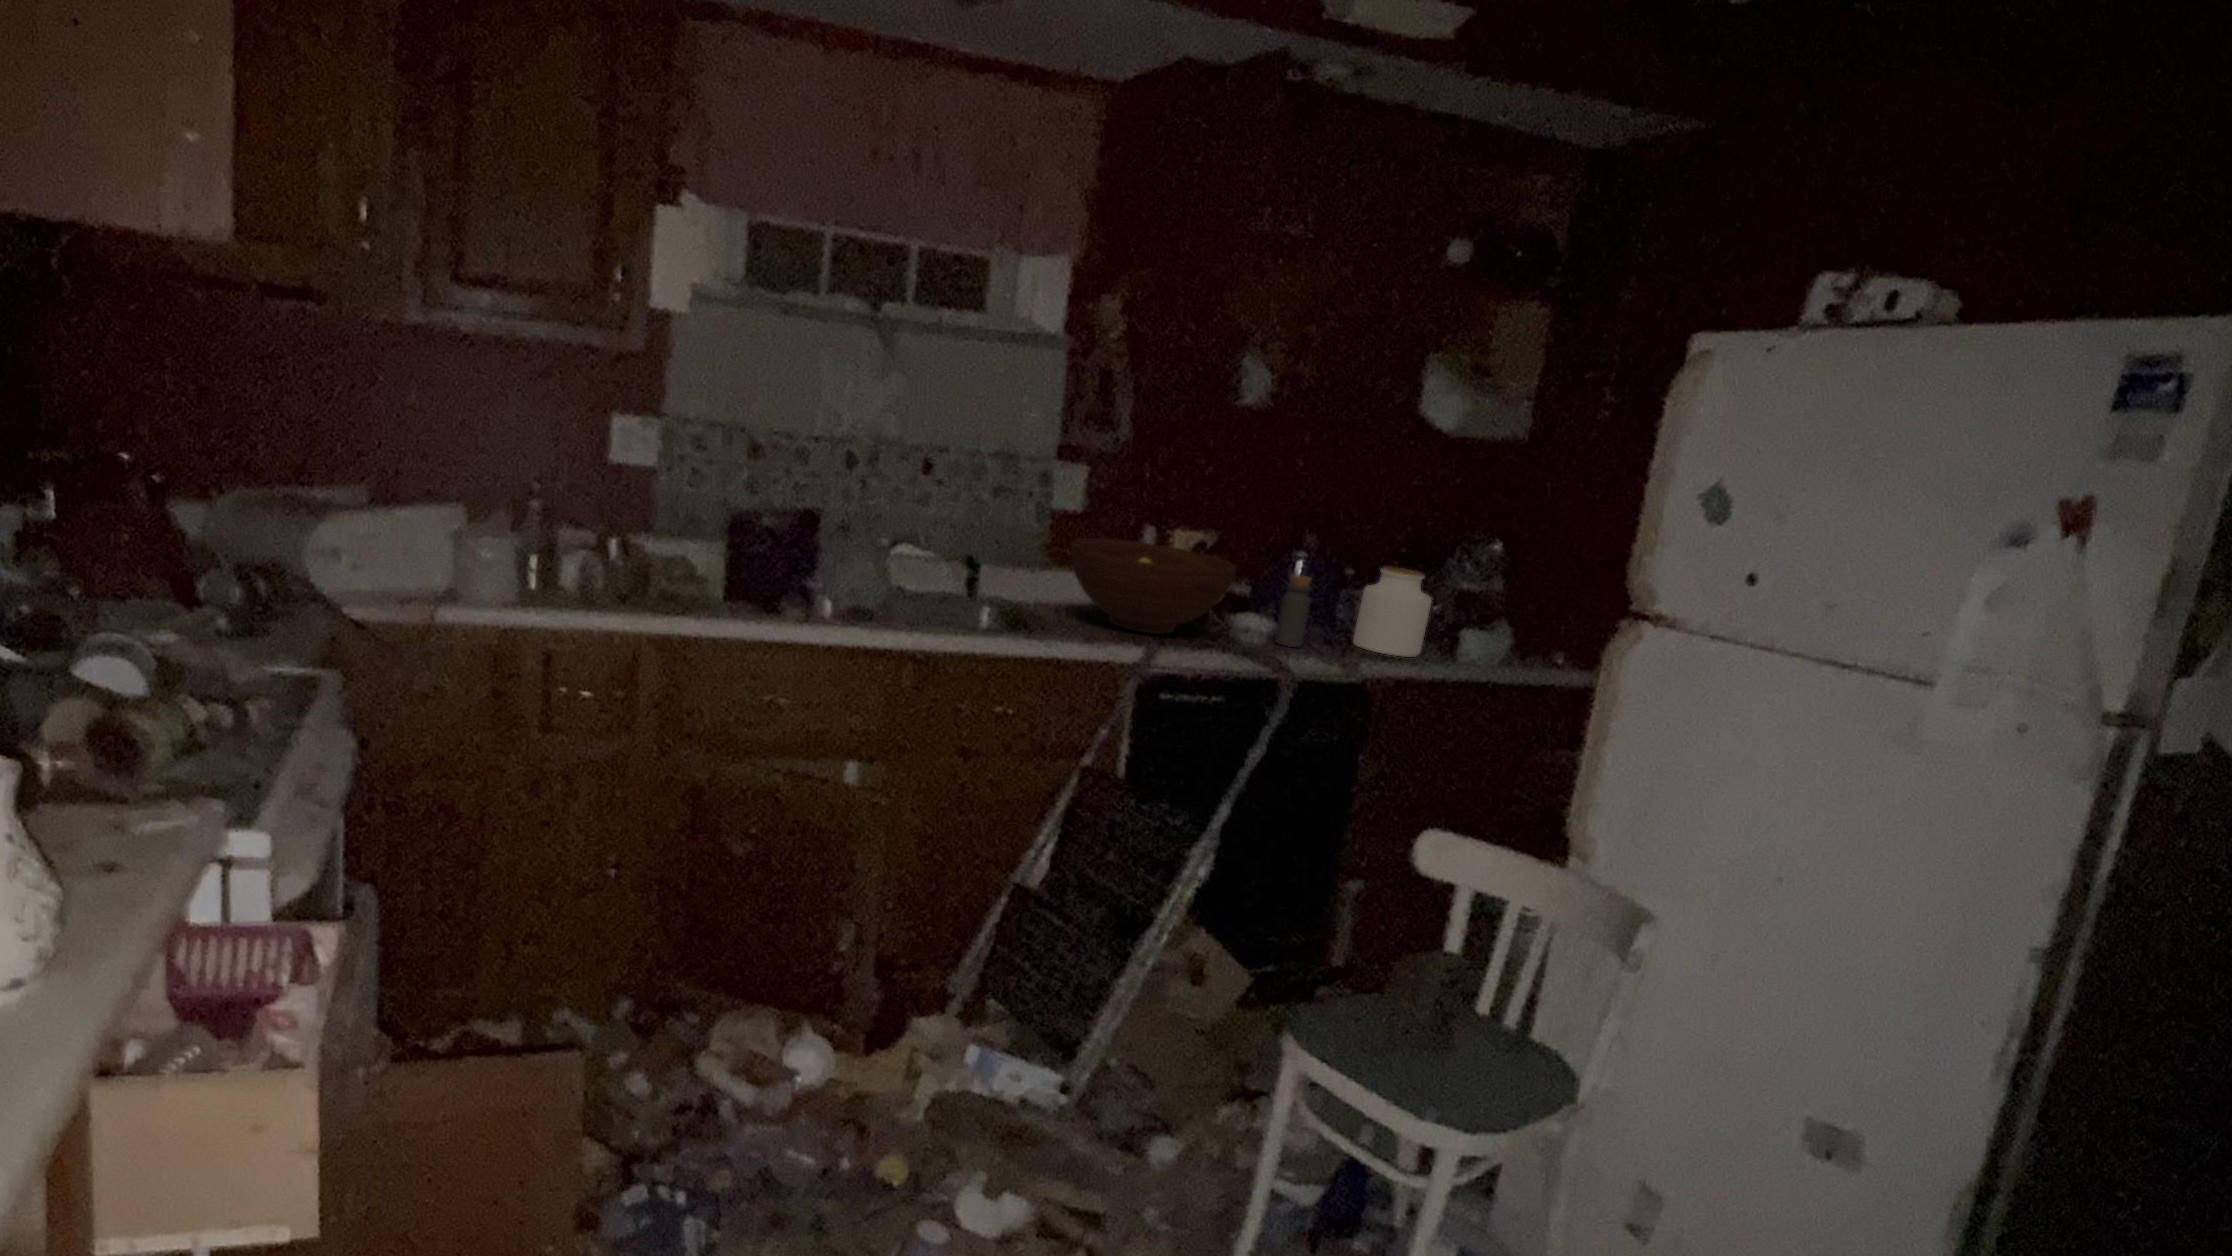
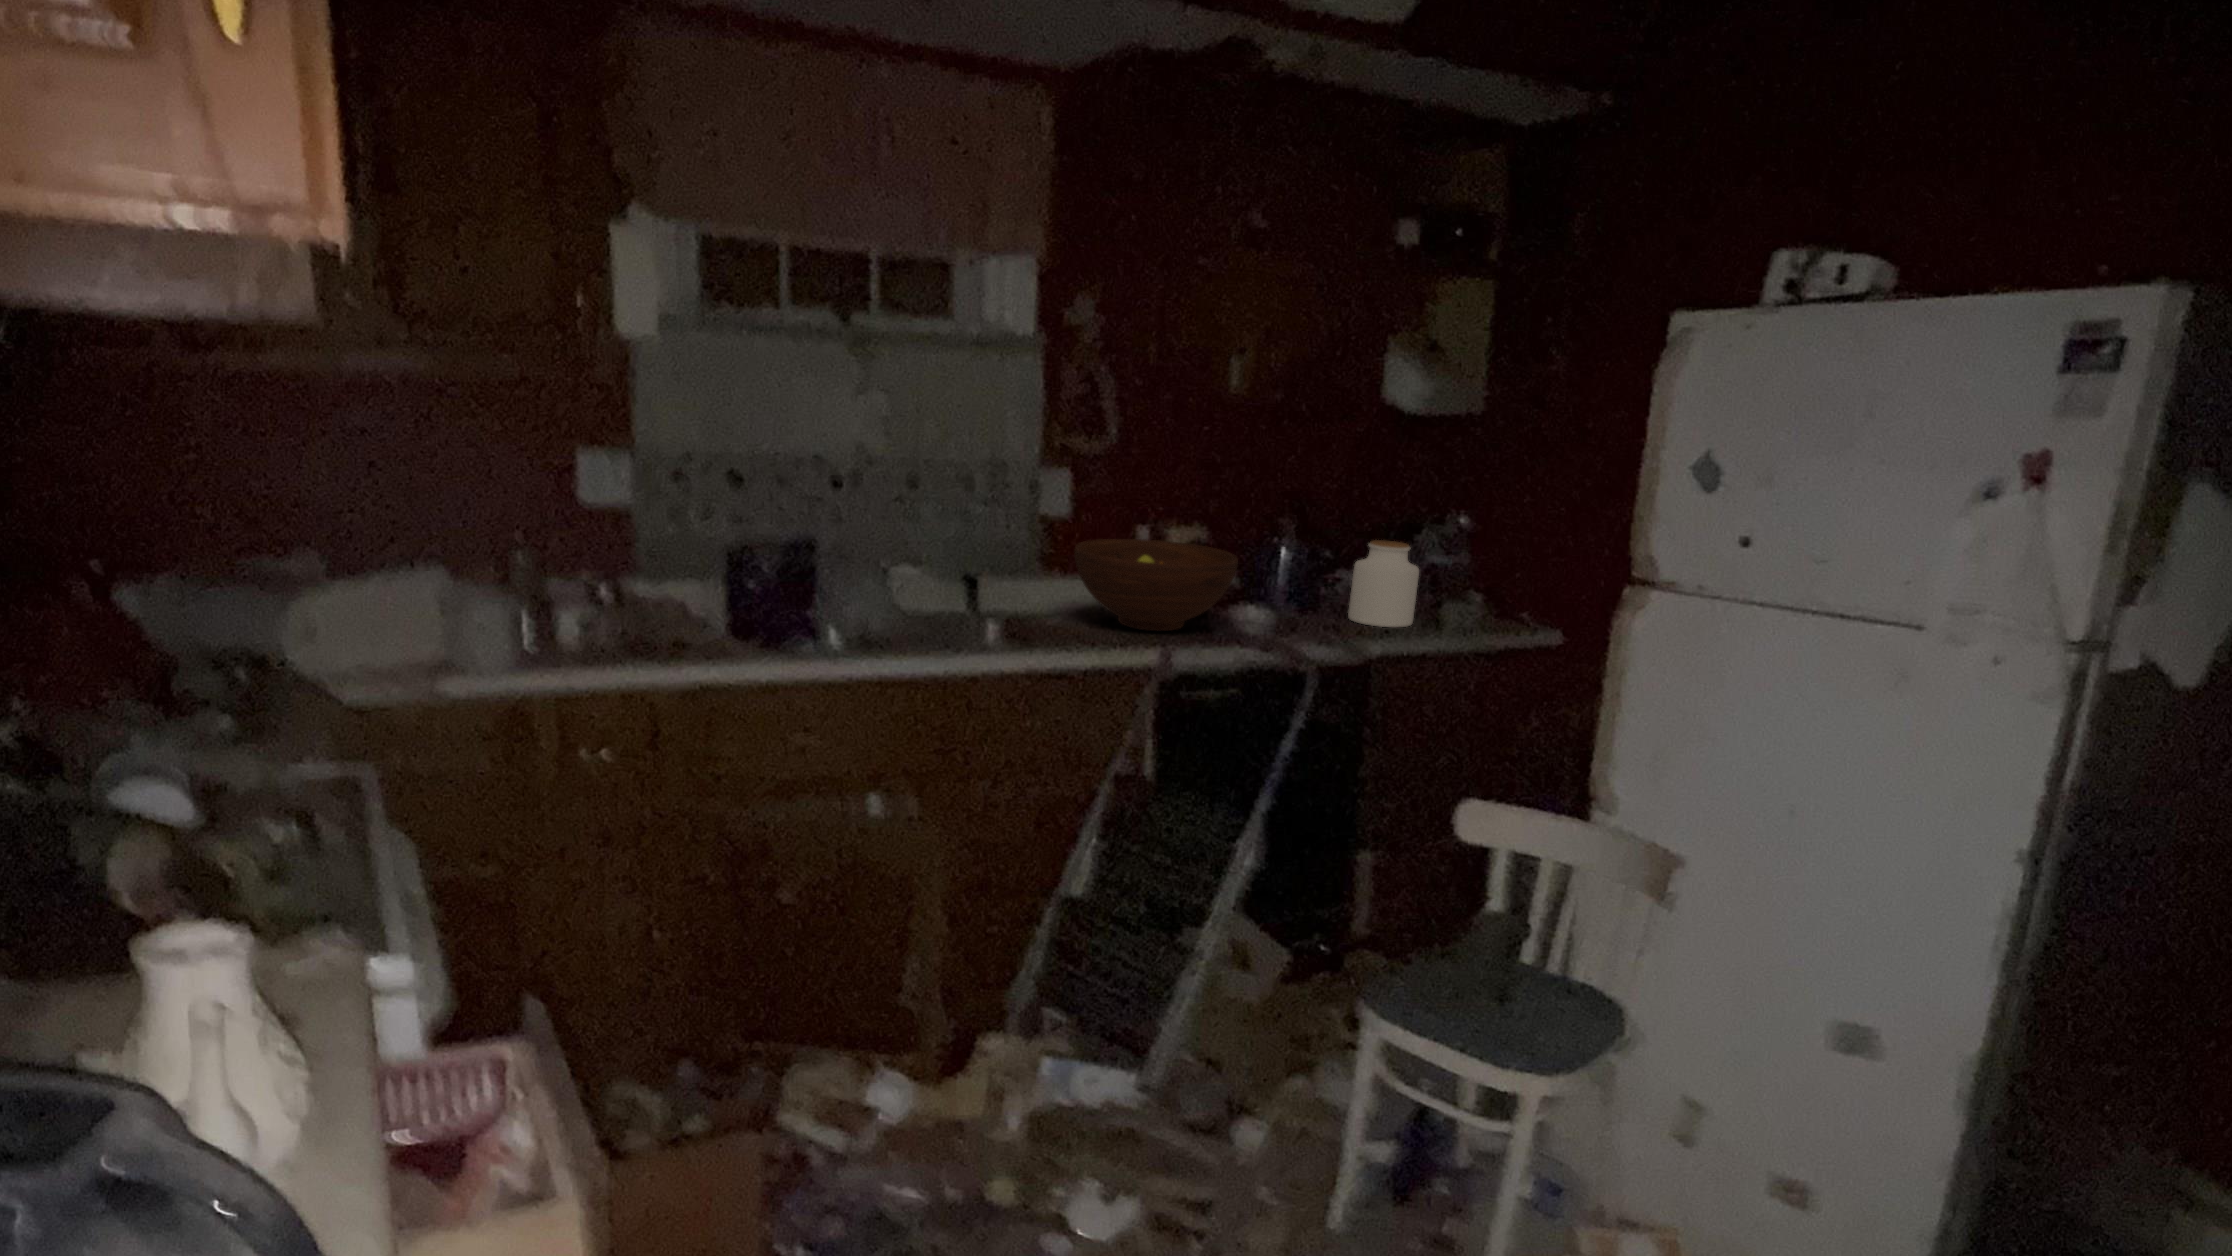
bottle: present [1275,574,1312,647] -> none [1279,558,1309,630]

